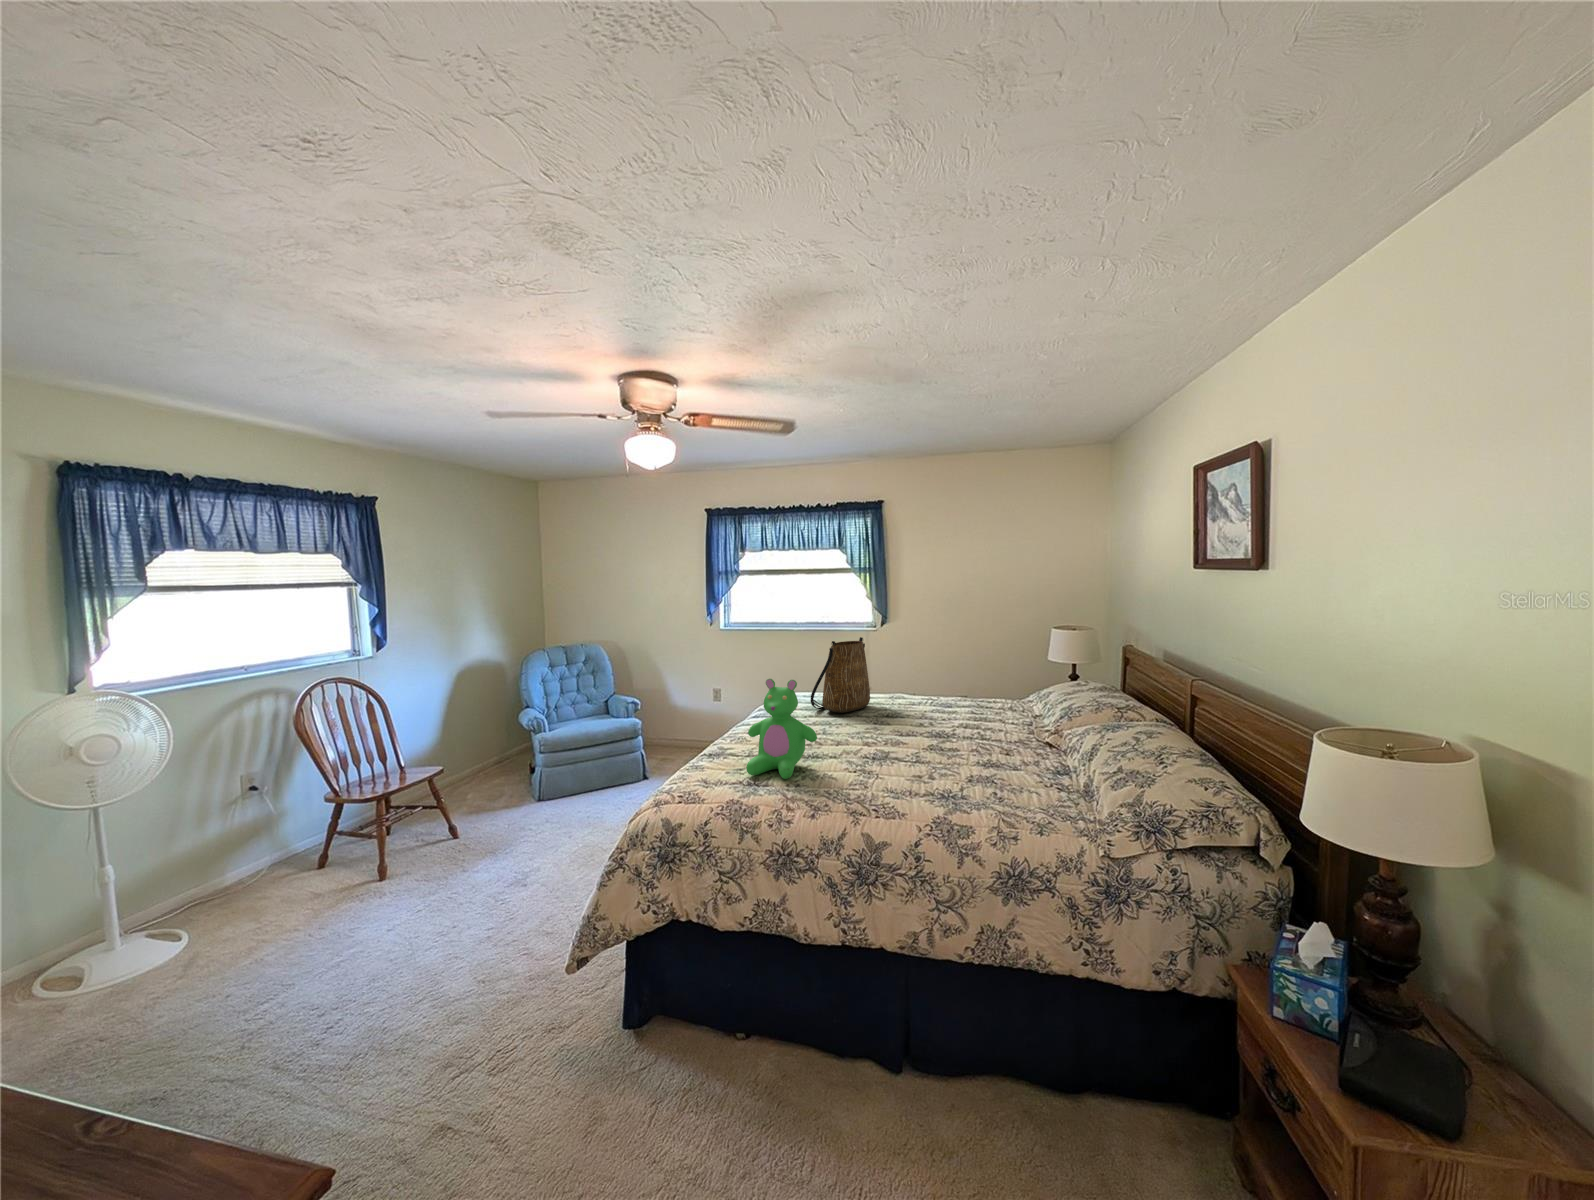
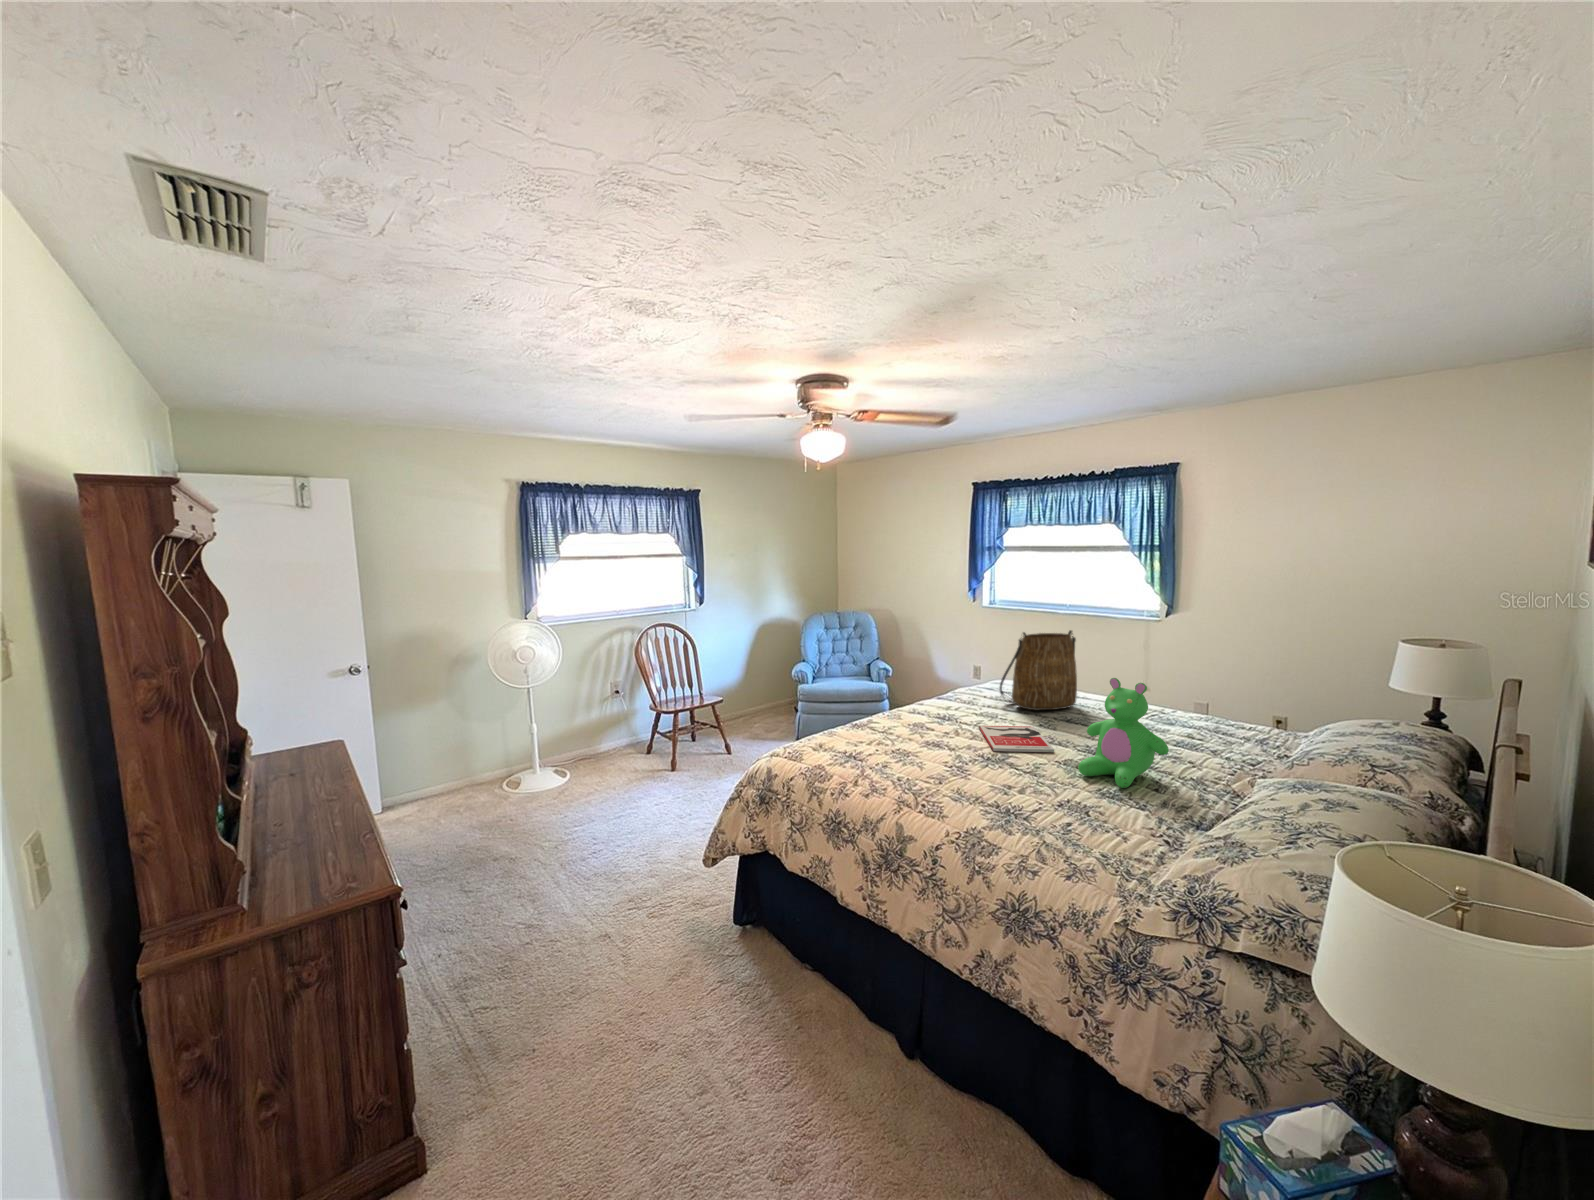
teddy bear: present [746,679,817,779] -> present [1078,678,1169,788]
book: none [823,725,905,751] -> present [979,726,1054,752]

